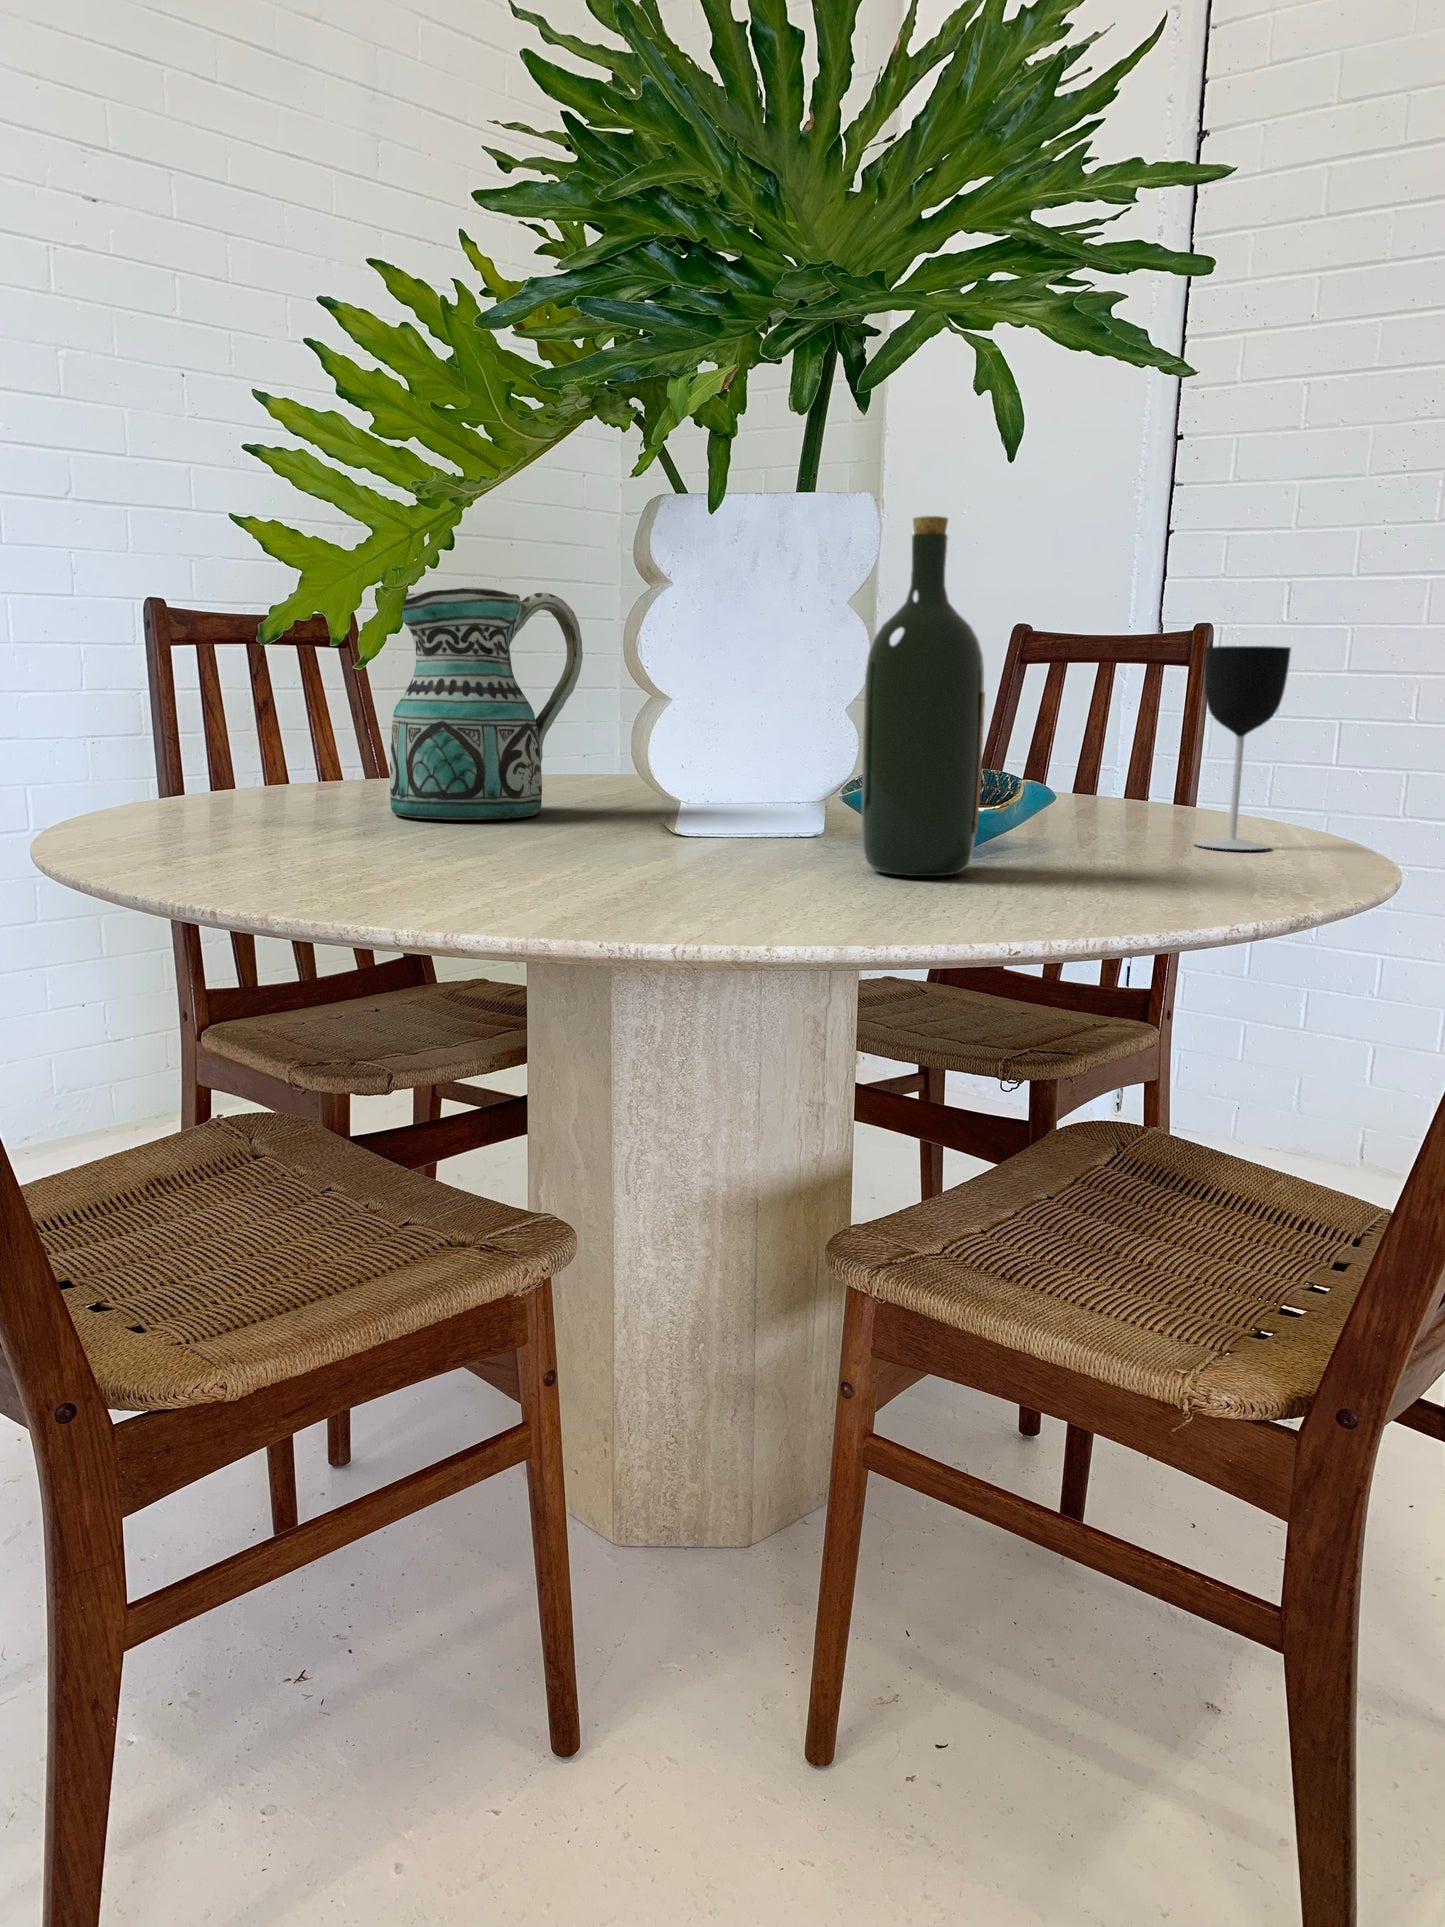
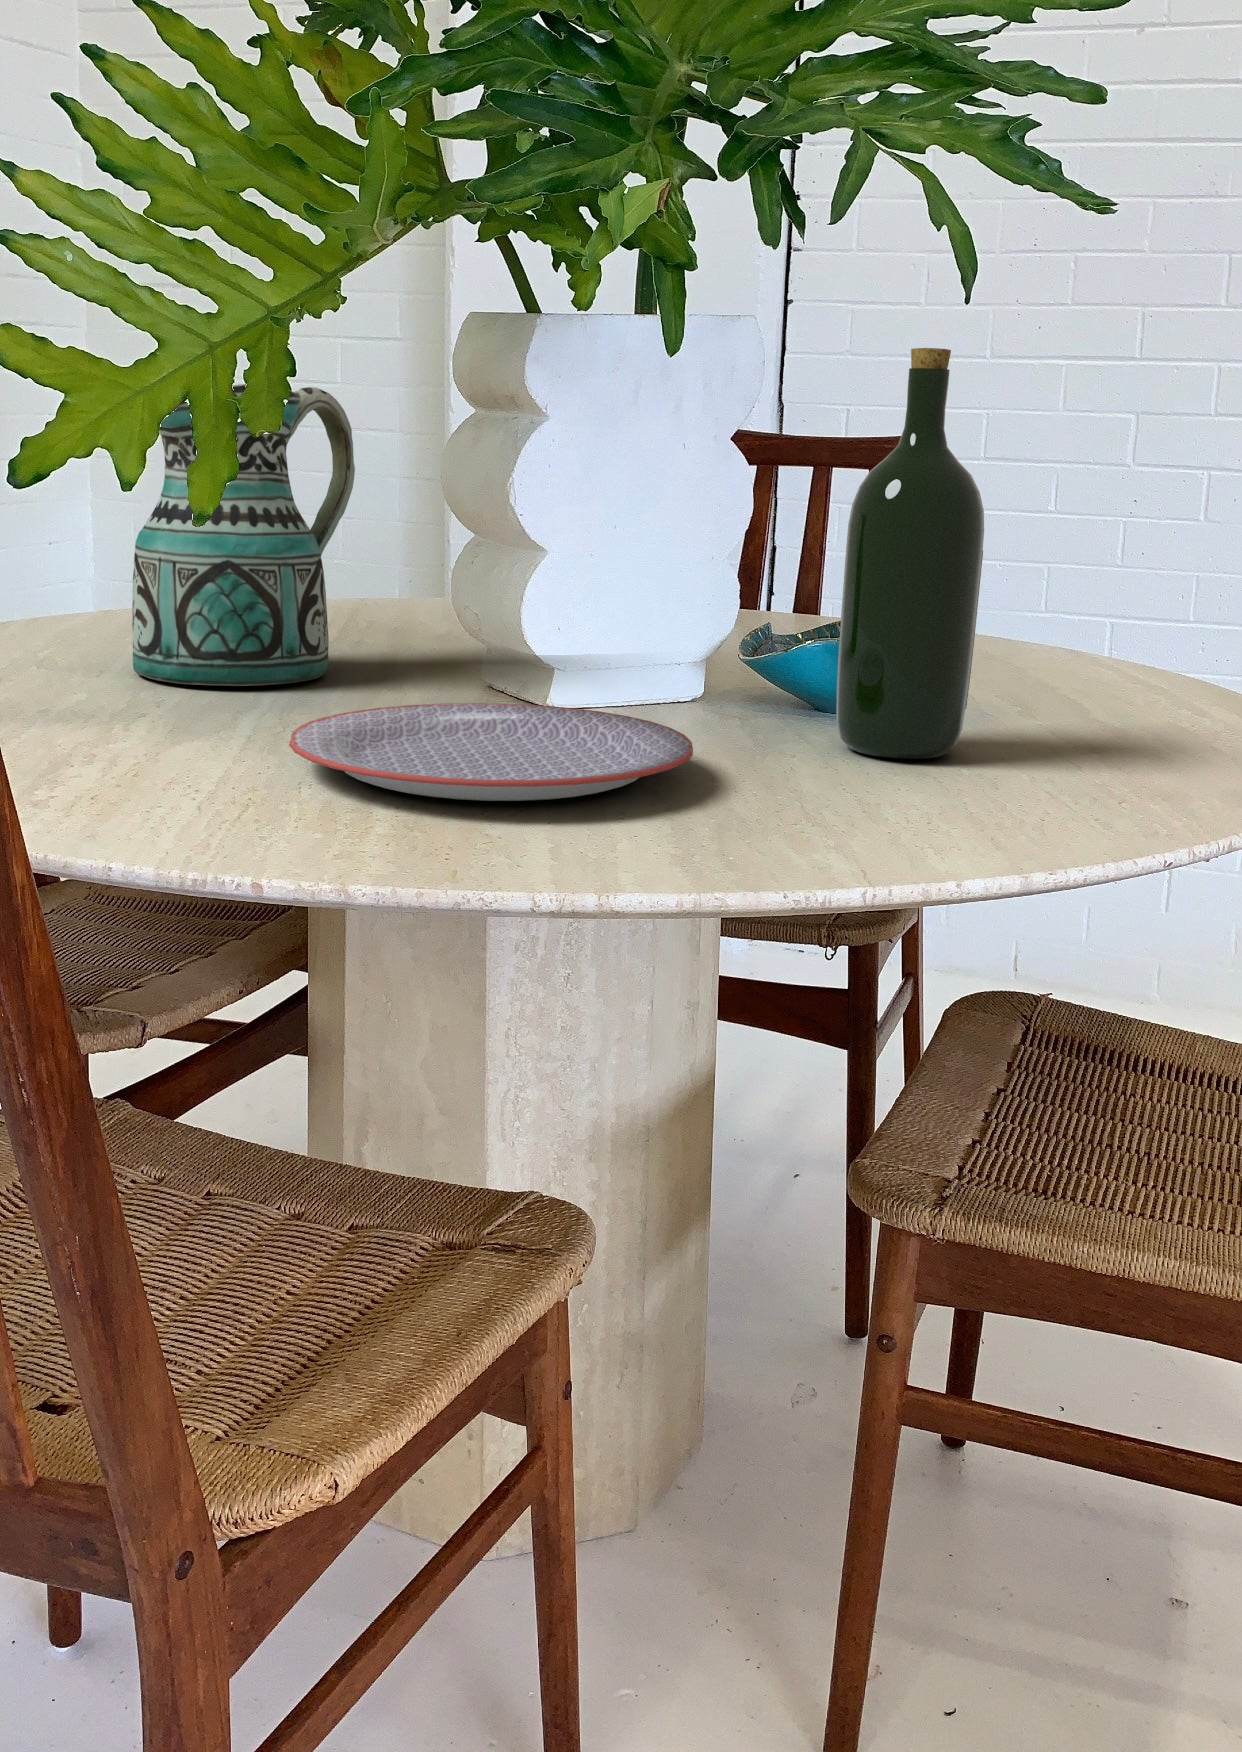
wine glass: present [1195,646,1291,849] -> none [1064,482,1172,699]
plate: none [369,825,696,884] -> present [289,703,693,801]

